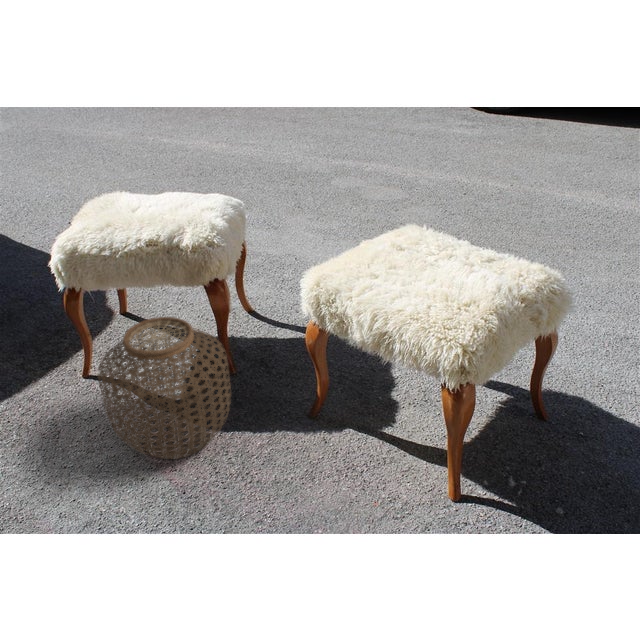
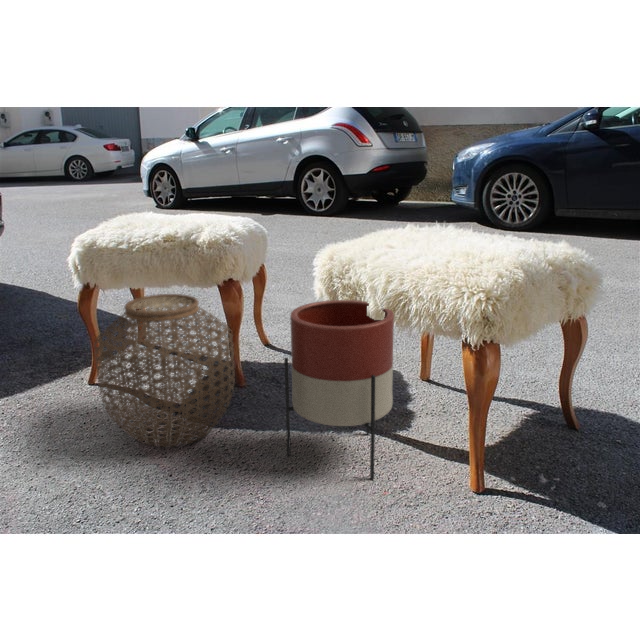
planter: none [280,326,380,490] -> present [284,300,394,479]

